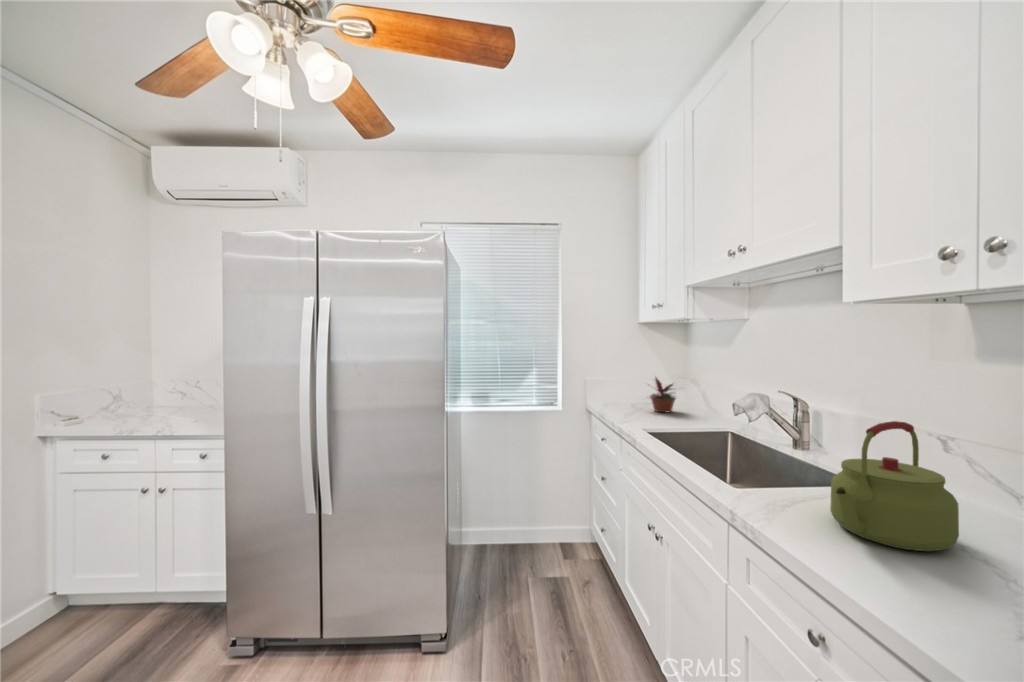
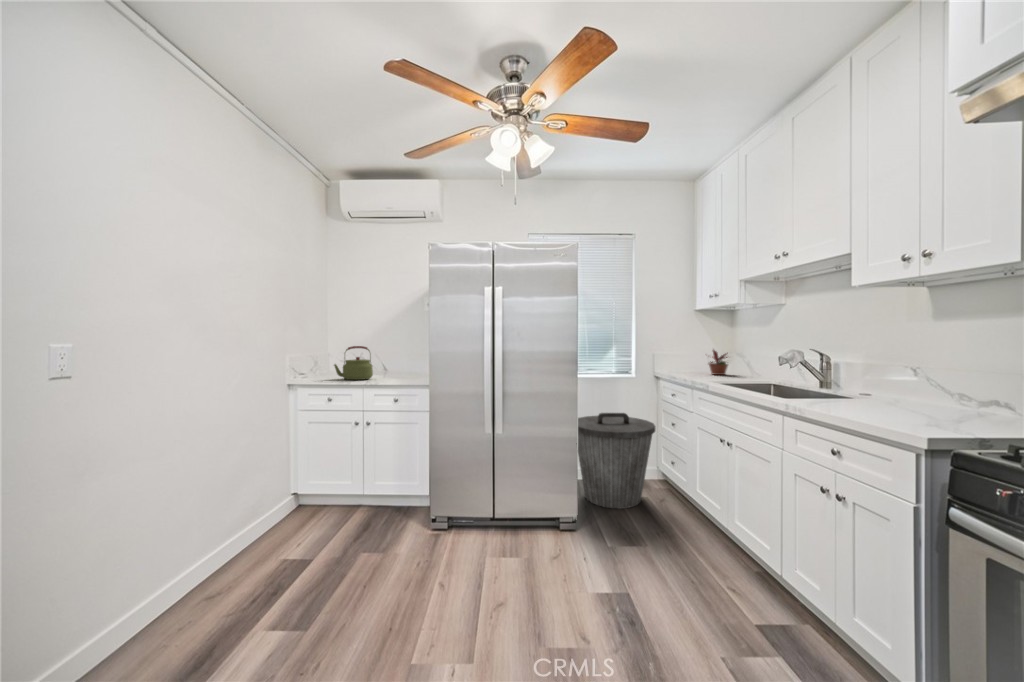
kettle: present [830,421,959,551] -> present [334,346,373,380]
trash can: none [465,463,575,604] -> present [576,413,655,509]

